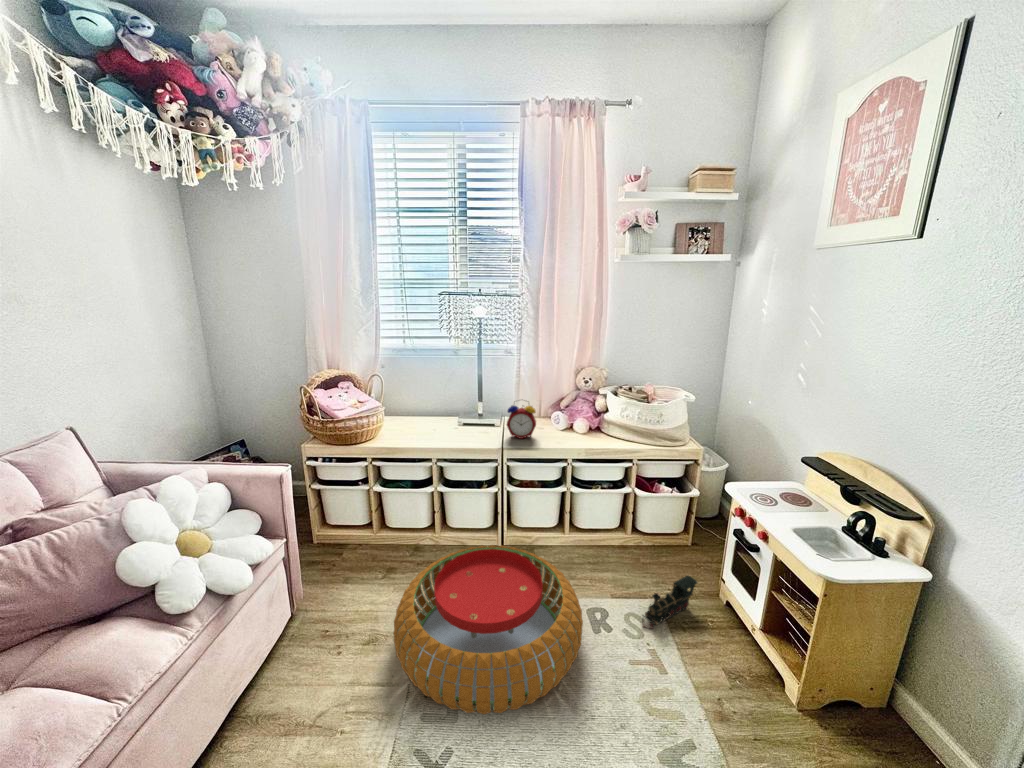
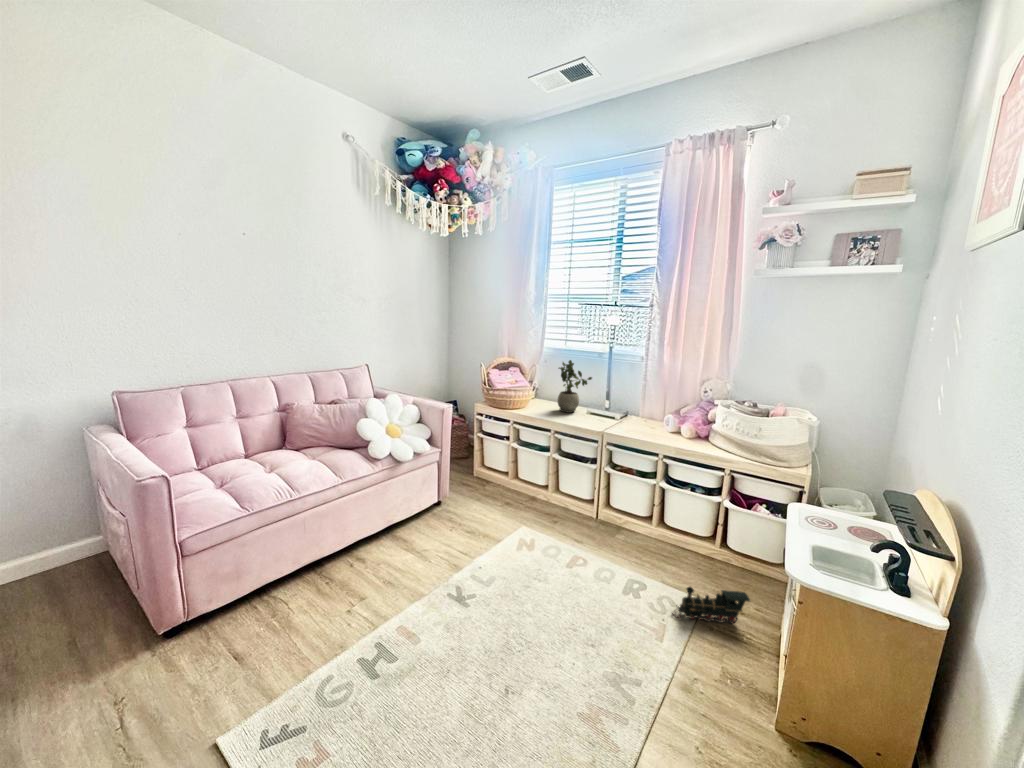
potted plant: none [418,365,464,431] -> present [558,360,592,412]
alarm clock: present [507,400,536,439] -> none [615,395,643,430]
pouf: present [394,545,583,714] -> none [467,496,616,607]

